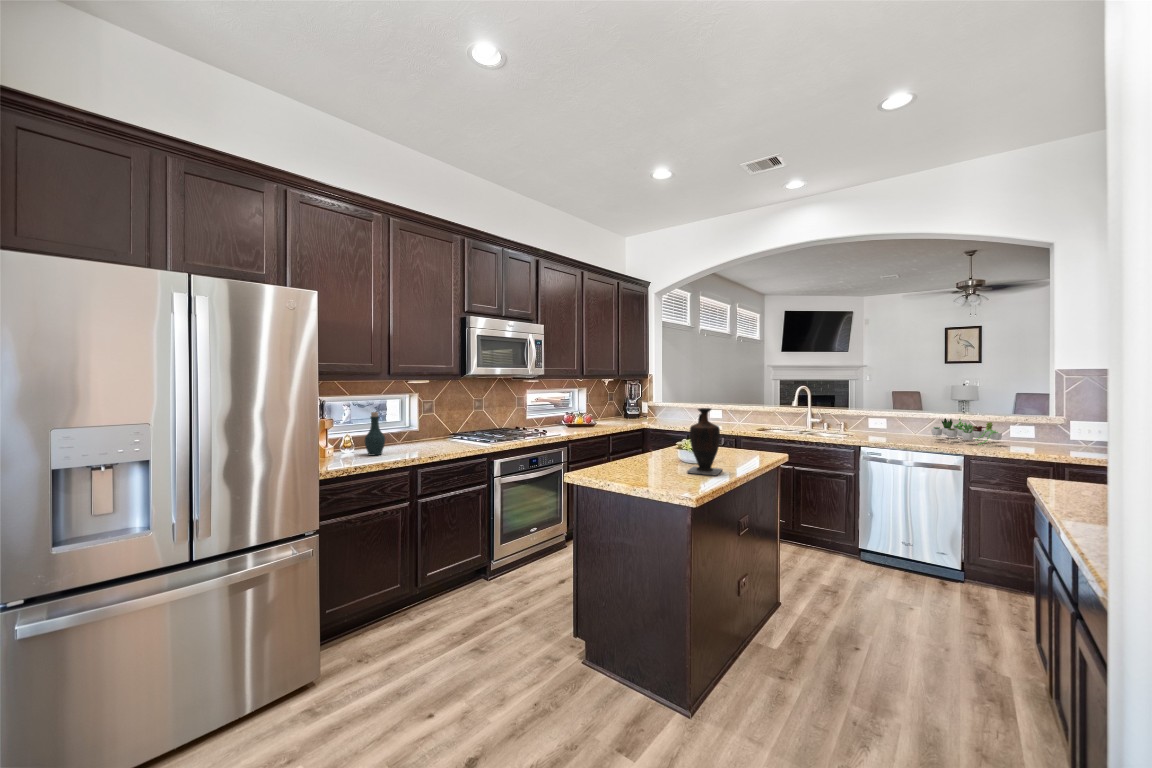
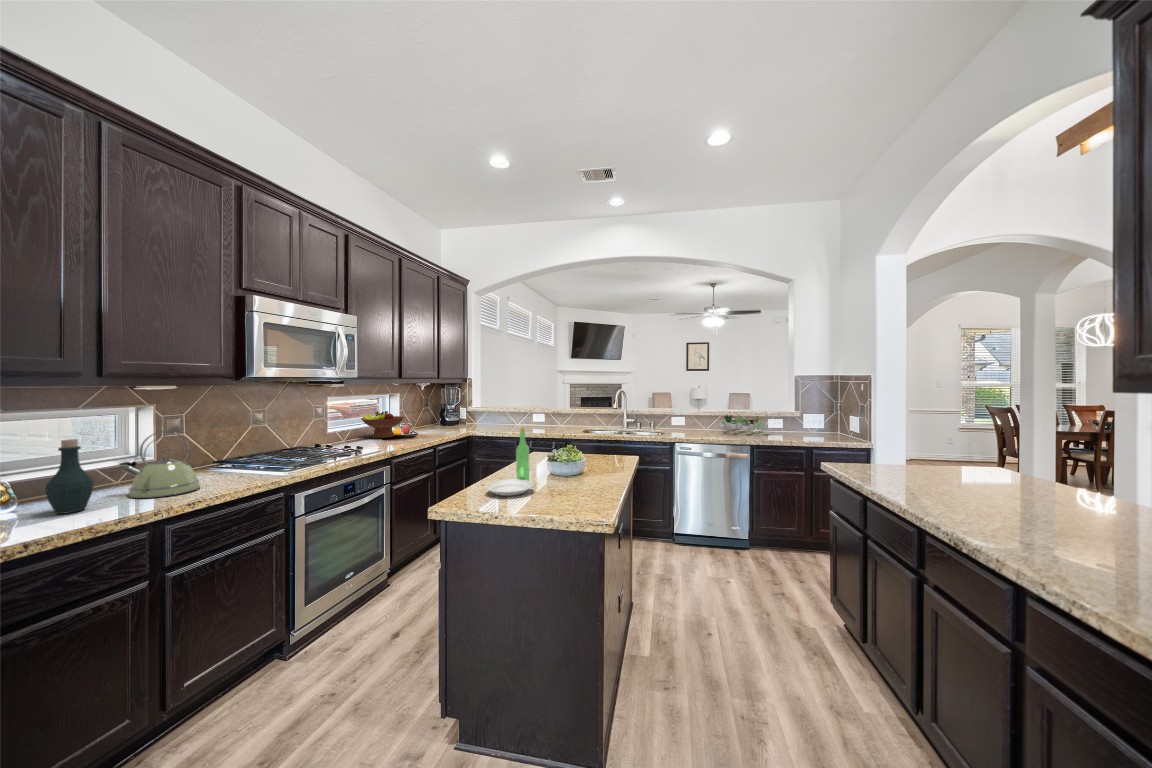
fruit bowl: none [553,403,587,425] -> present [361,411,404,438]
vase: present [687,408,722,476] -> none [576,415,611,489]
kettle: none [398,410,438,452] -> present [119,431,200,498]
plate: none [611,417,653,472] -> present [485,427,534,496]

